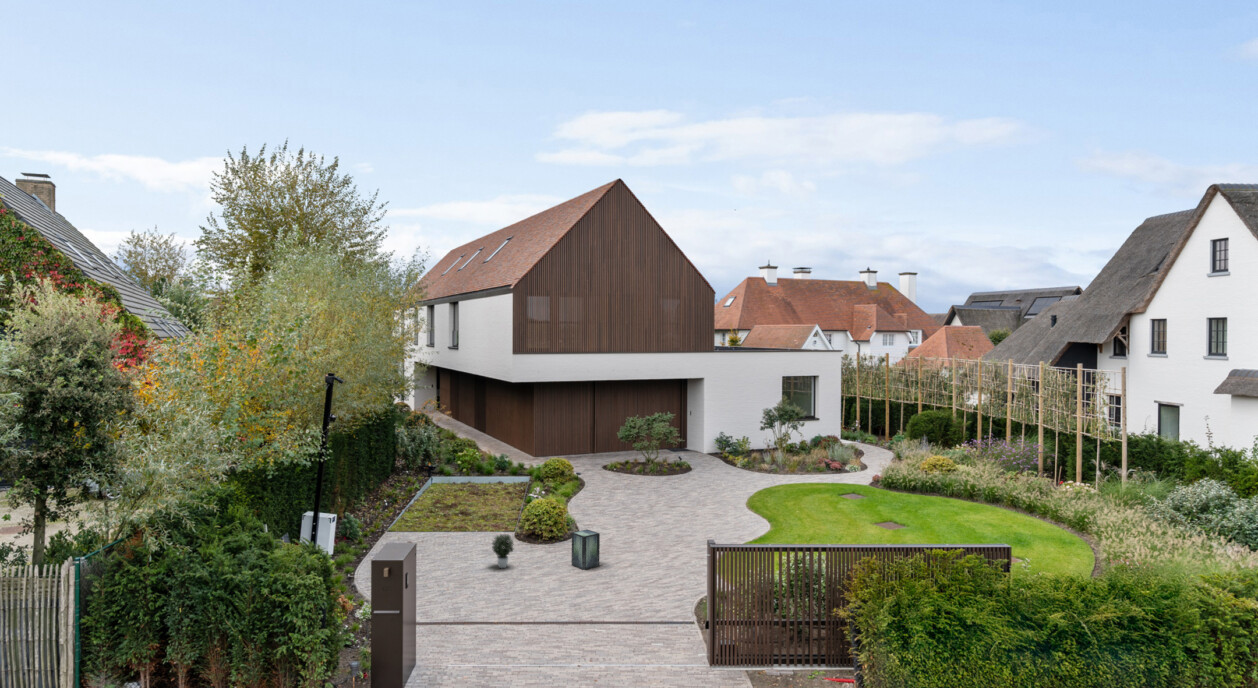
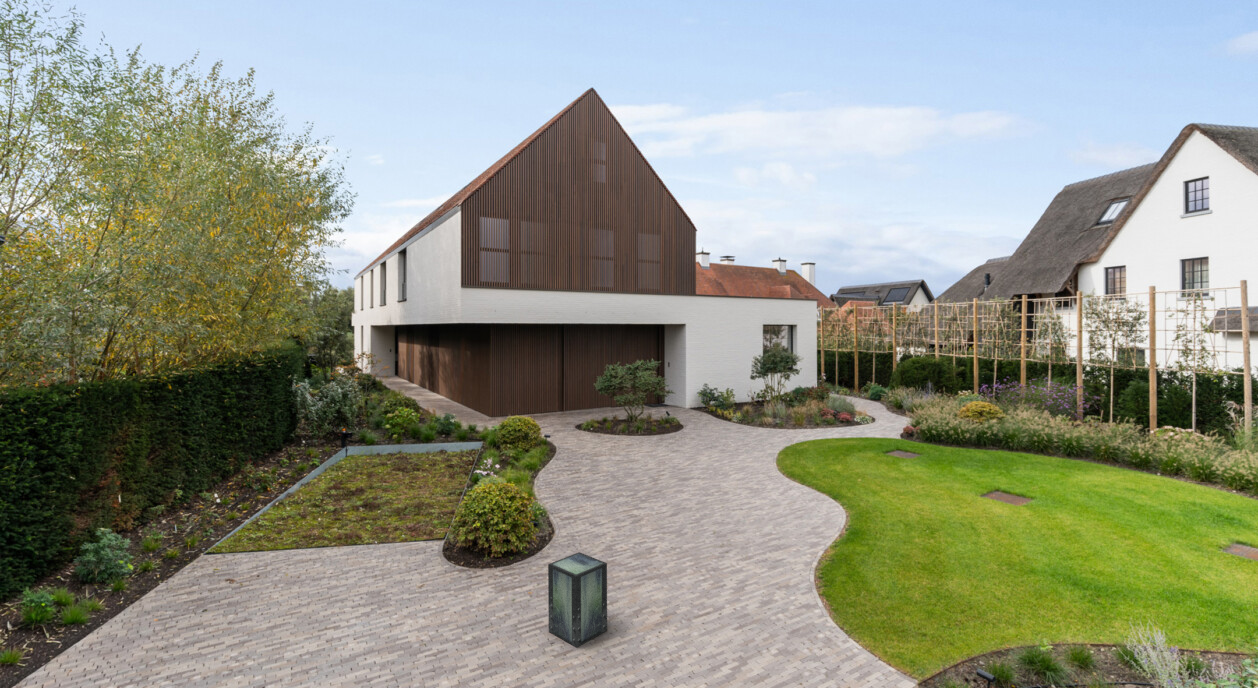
potted plant: present [492,535,514,568] -> none [370,576,424,654]

